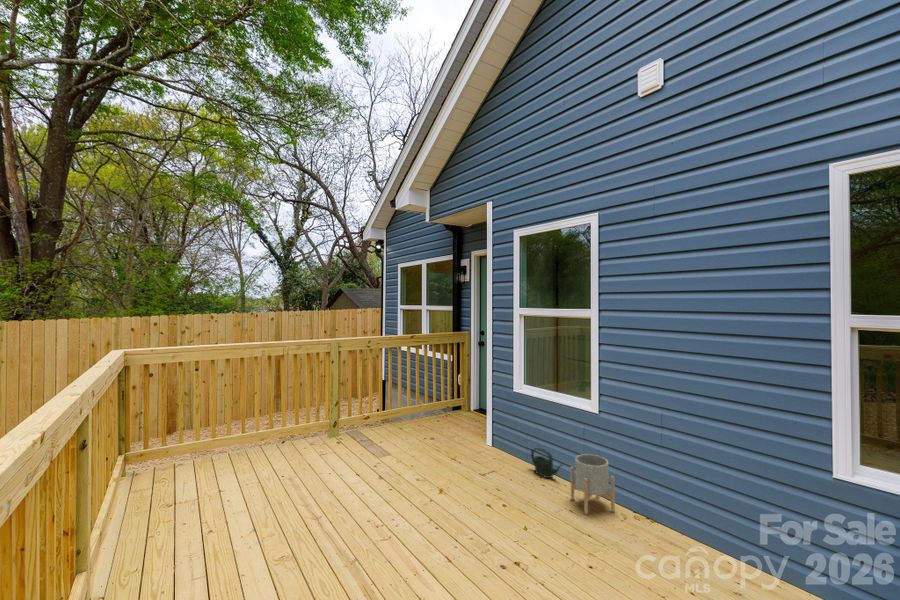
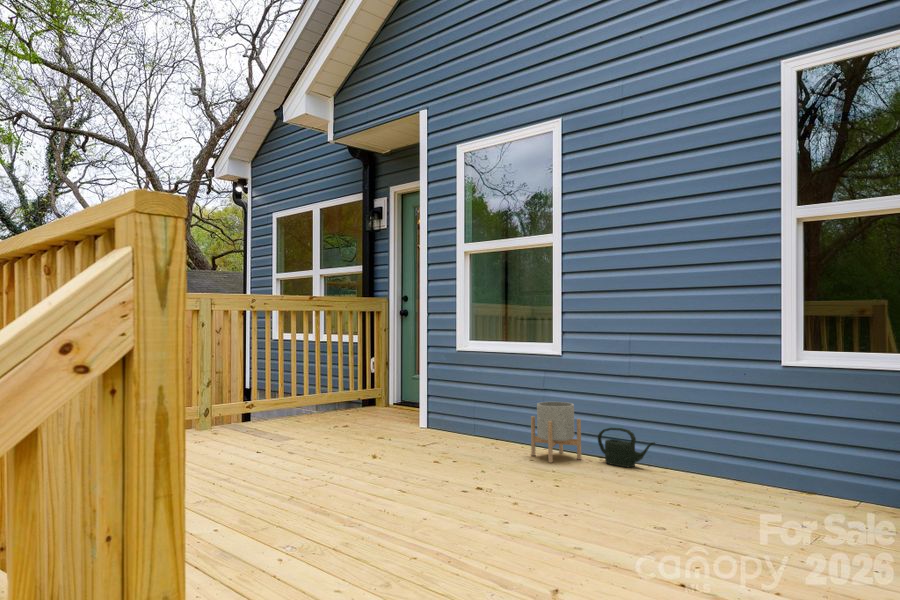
watering can: present [531,448,562,478] -> present [598,428,655,467]

